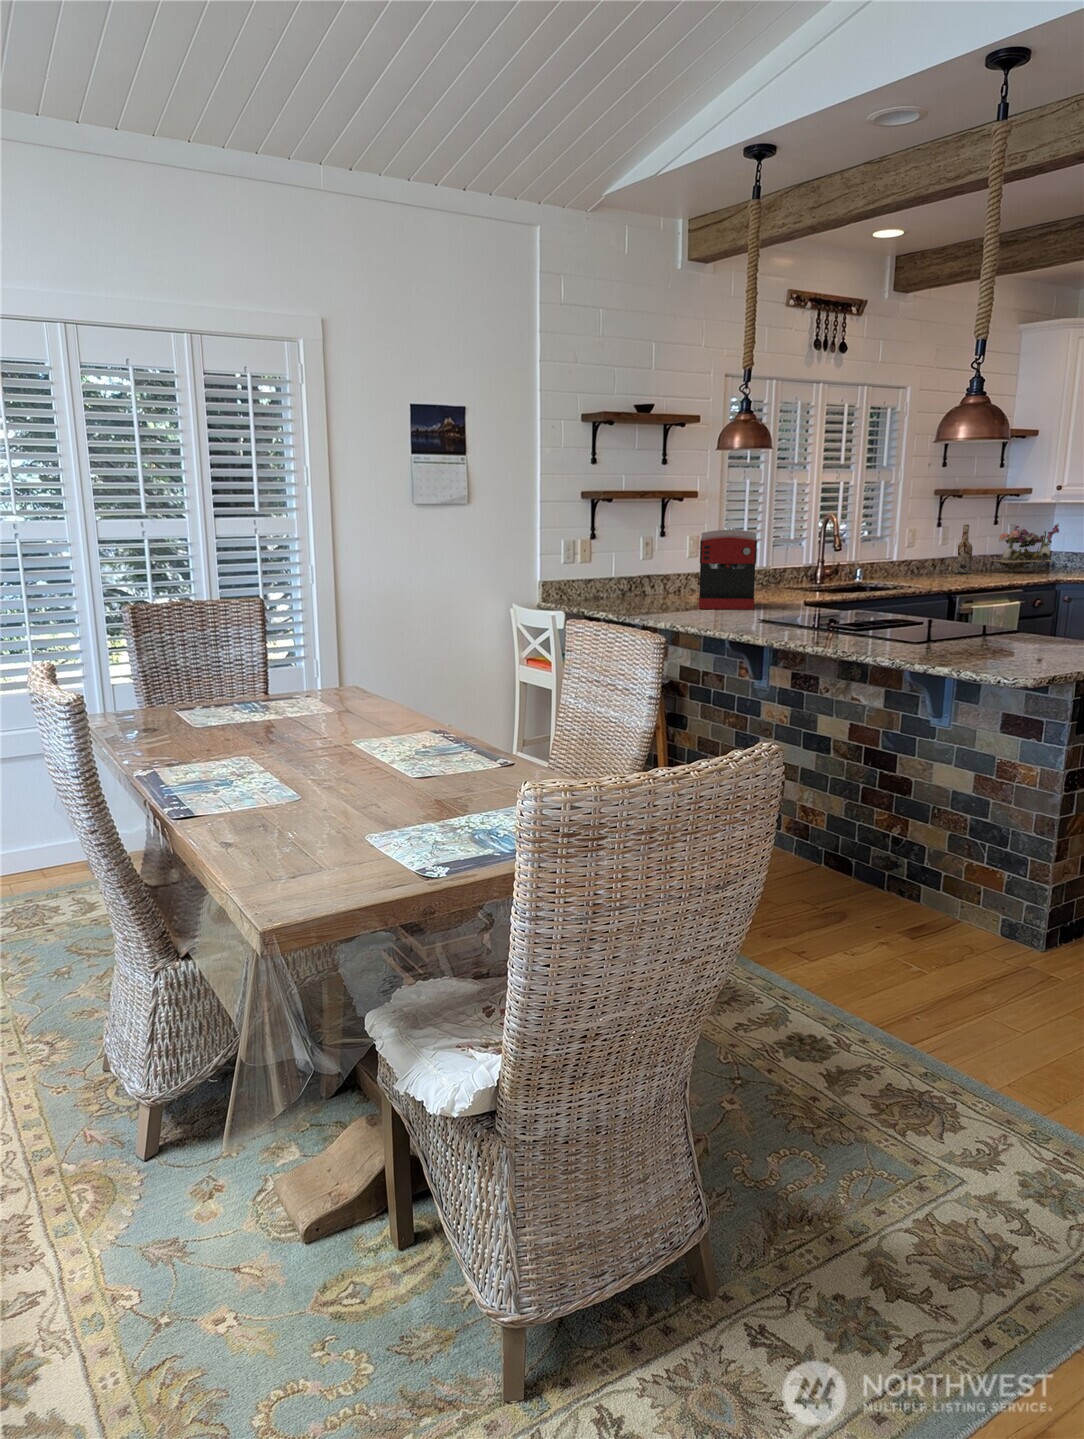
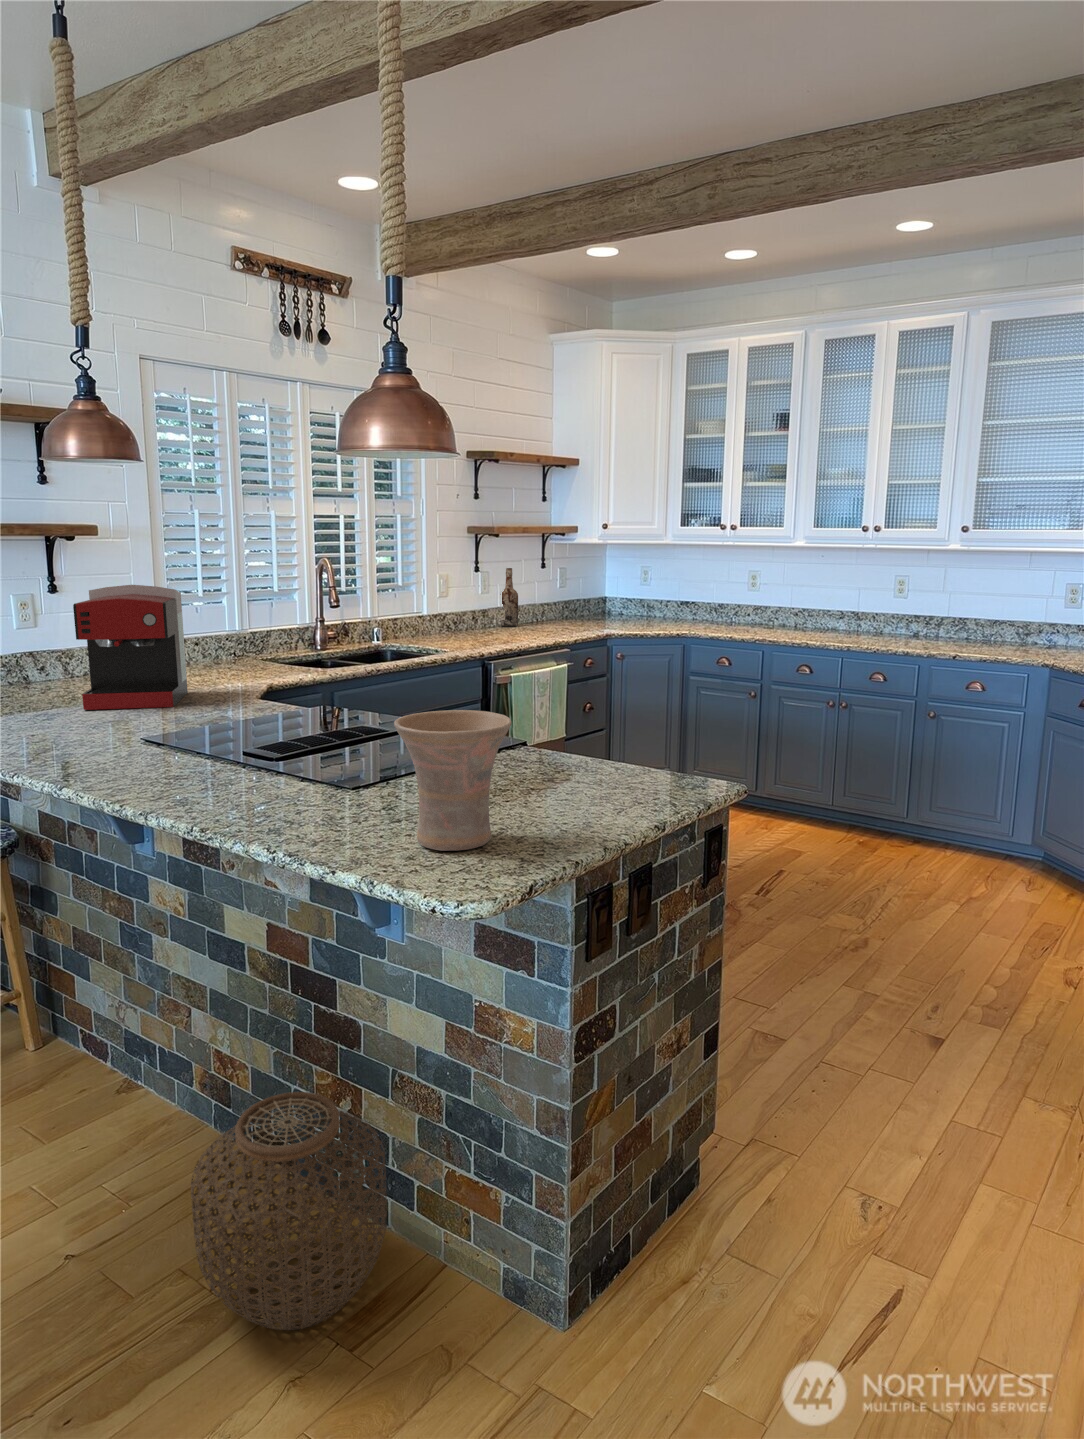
flower arrangement: present [992,523,1059,571] -> none [539,566,610,622]
vase: none [972,591,1043,663] -> present [394,710,512,851]
woven basket: none [822,808,932,928] -> present [191,1092,387,1330]

